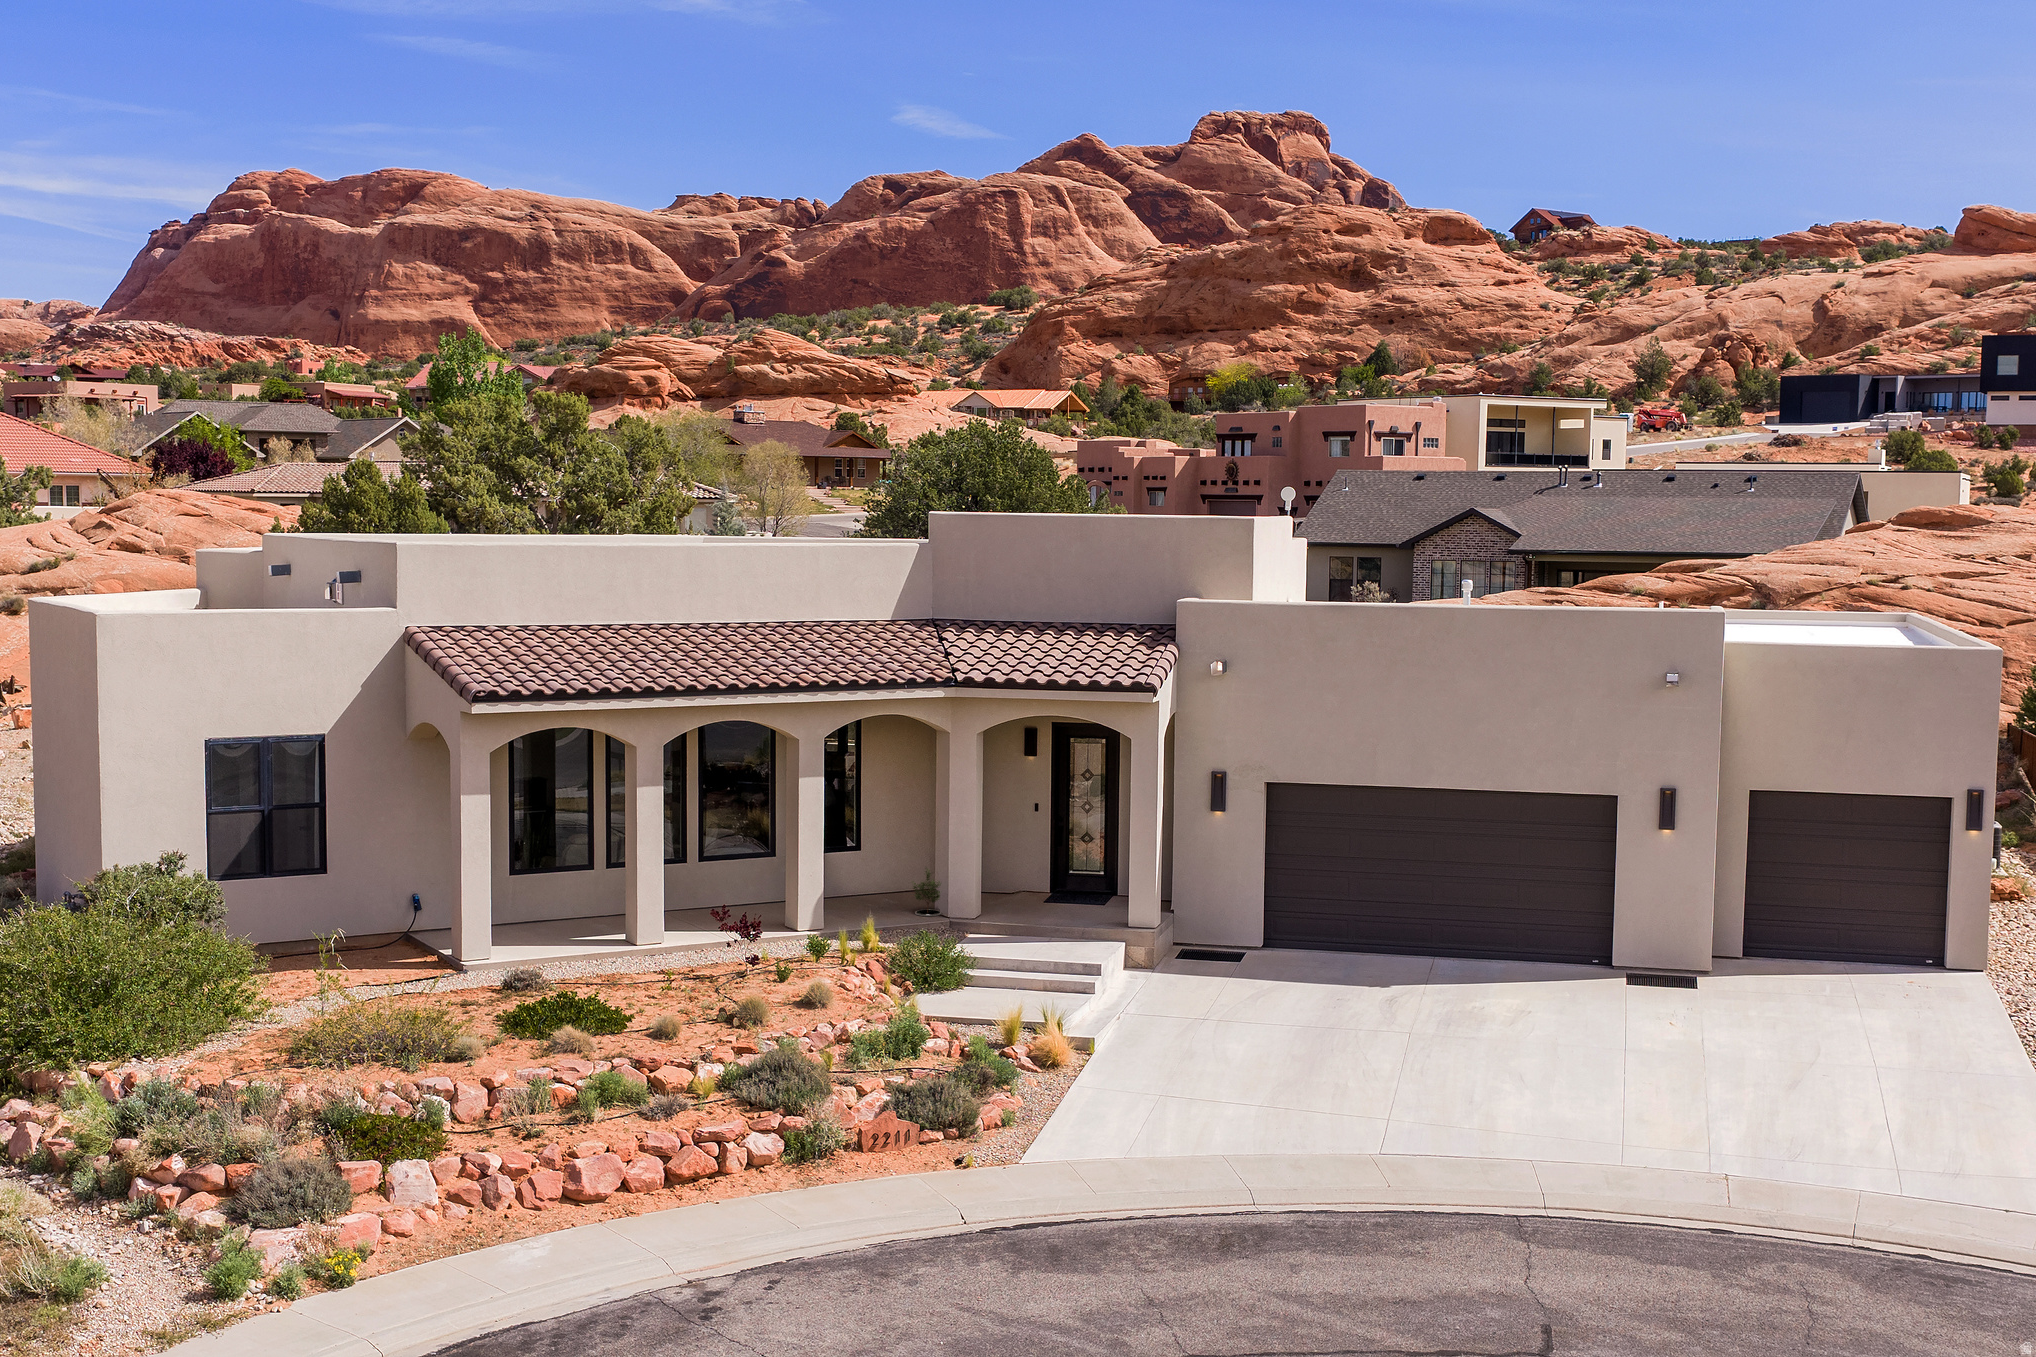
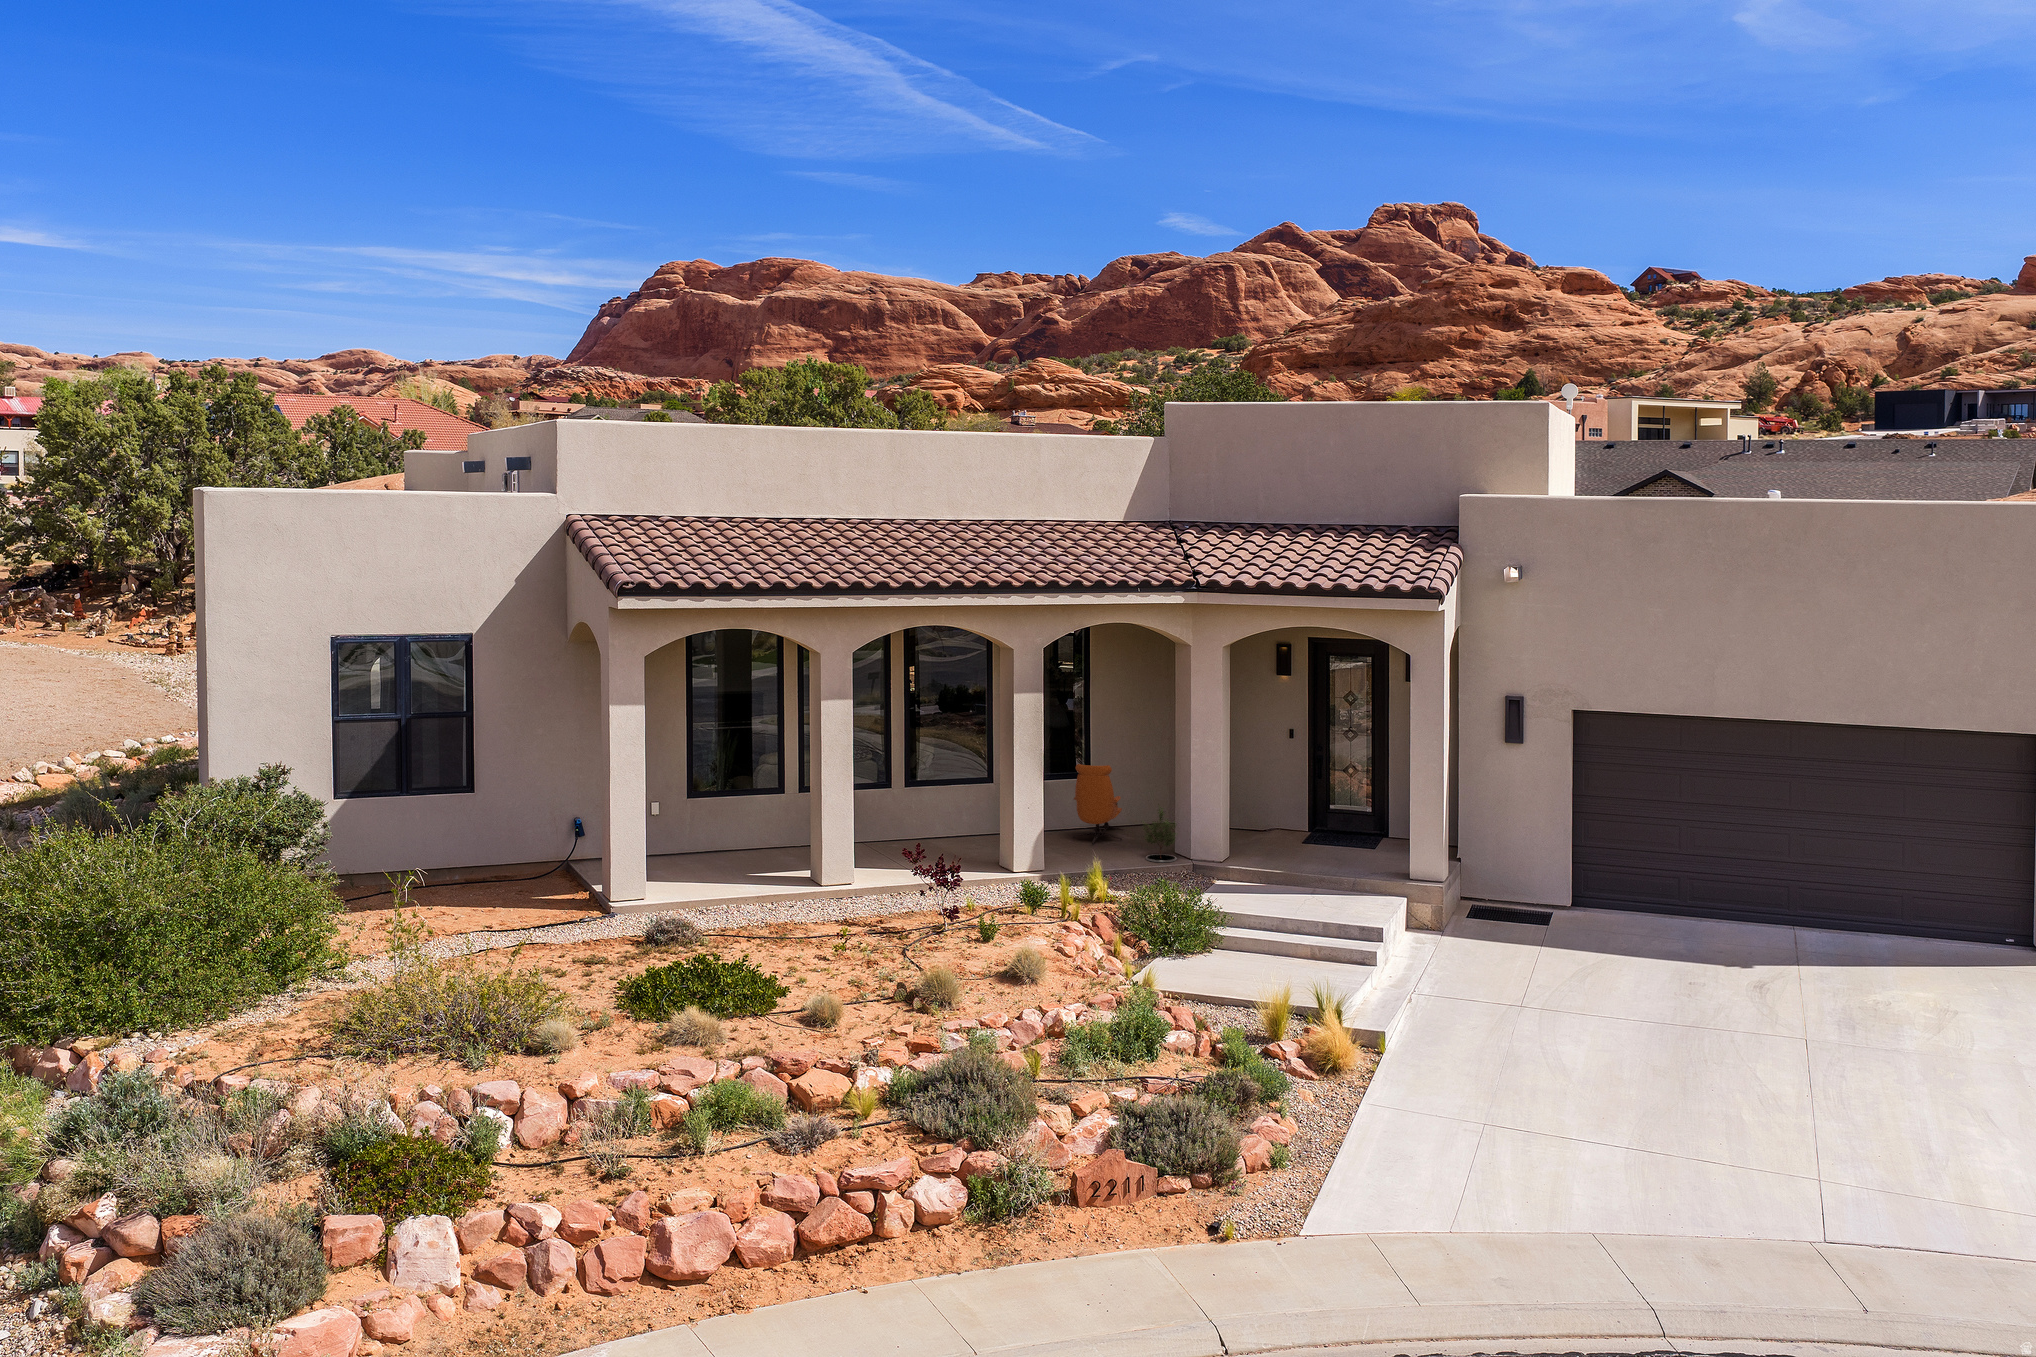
lounge chair: none [853,833,896,902] -> present [1073,764,1123,844]

